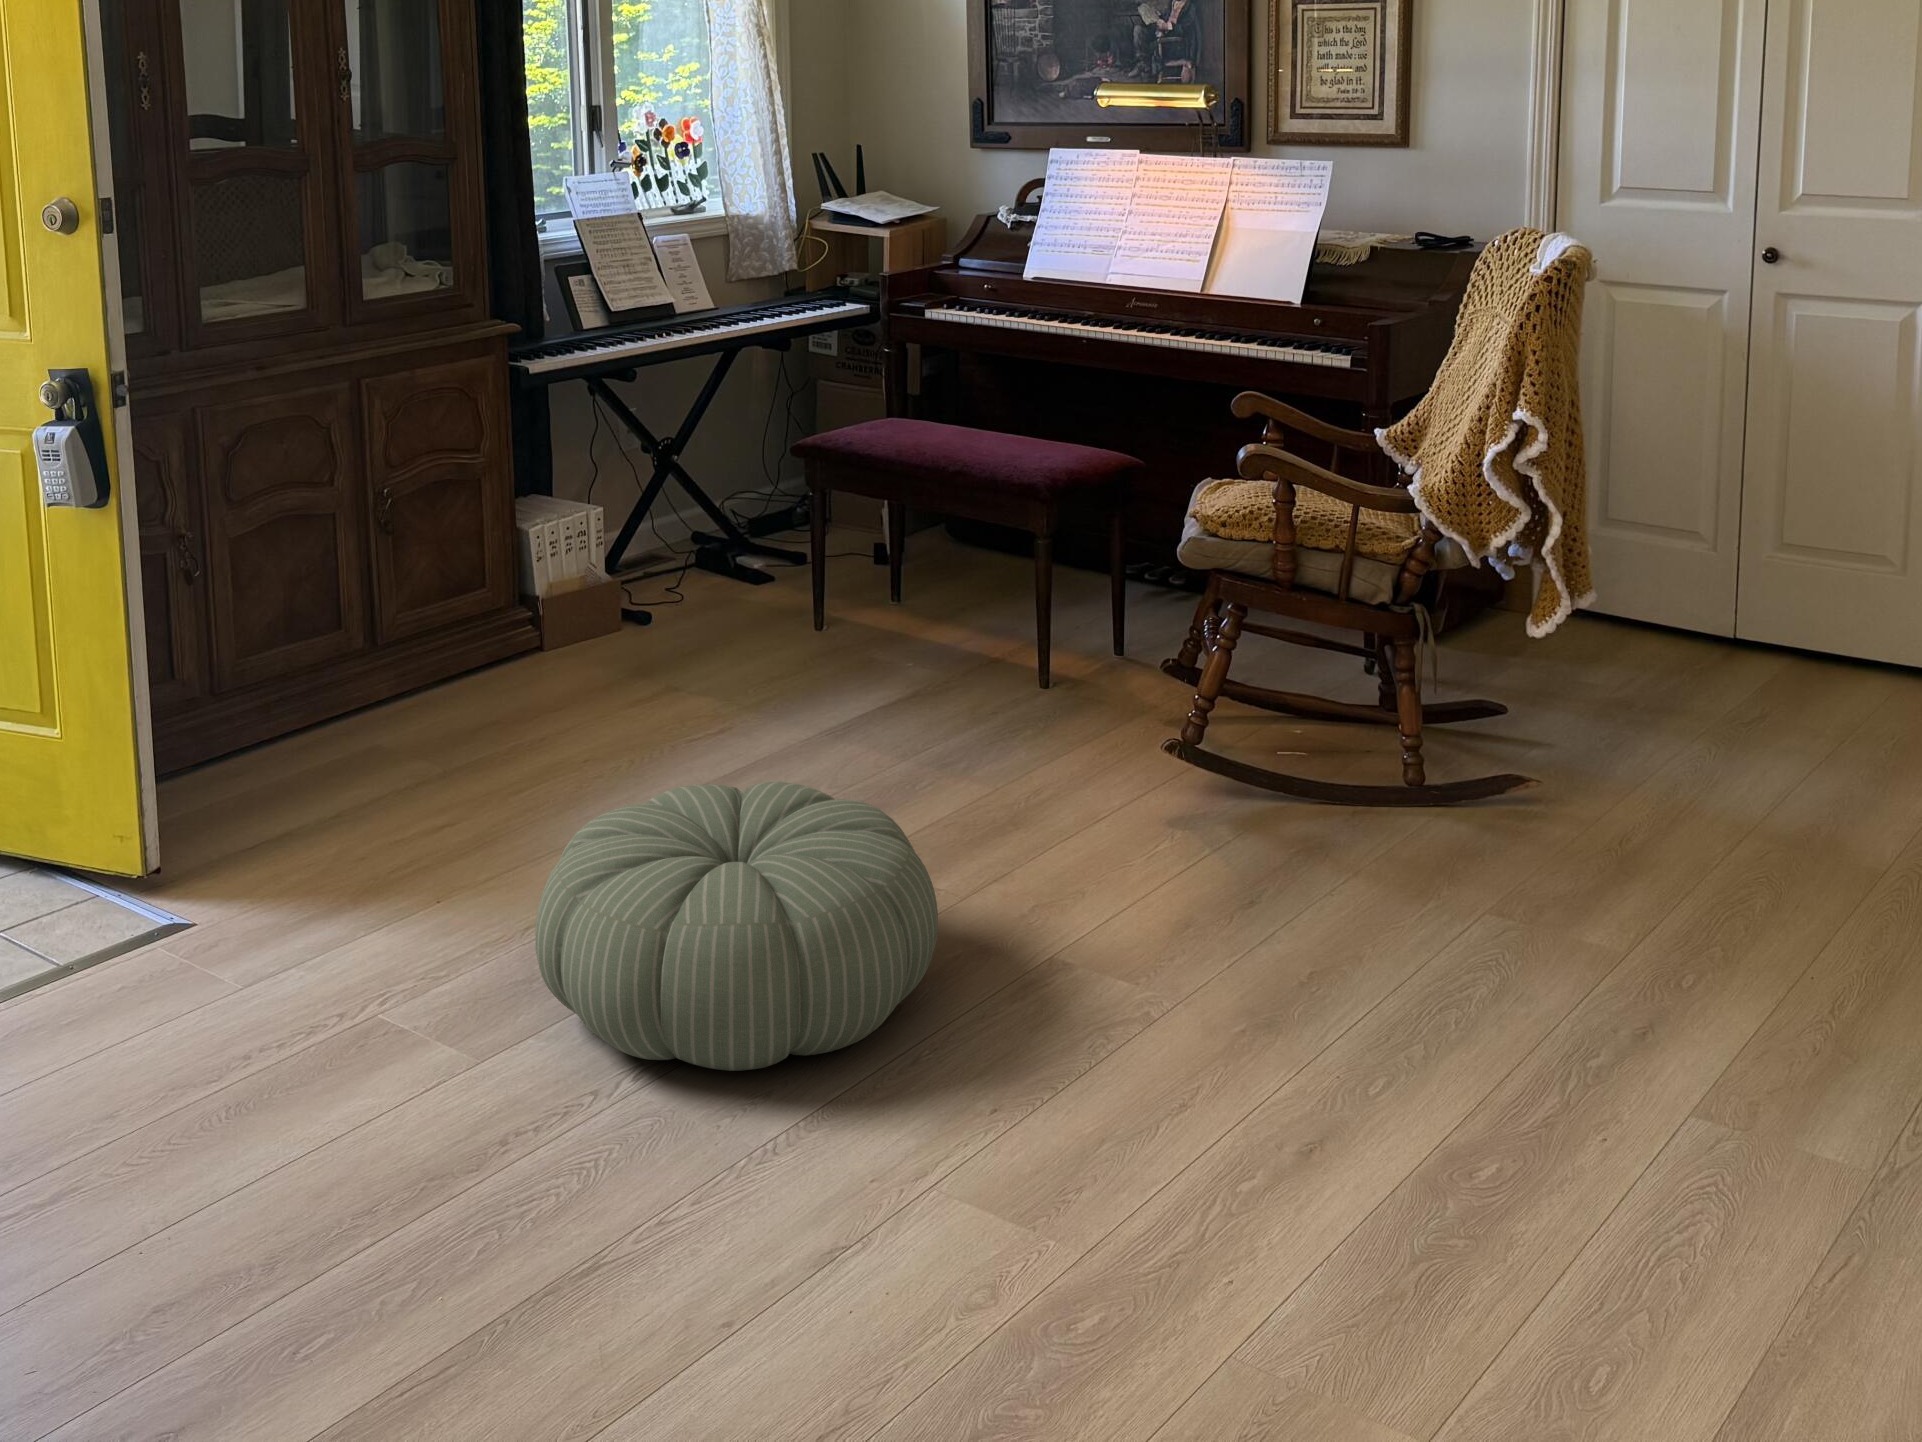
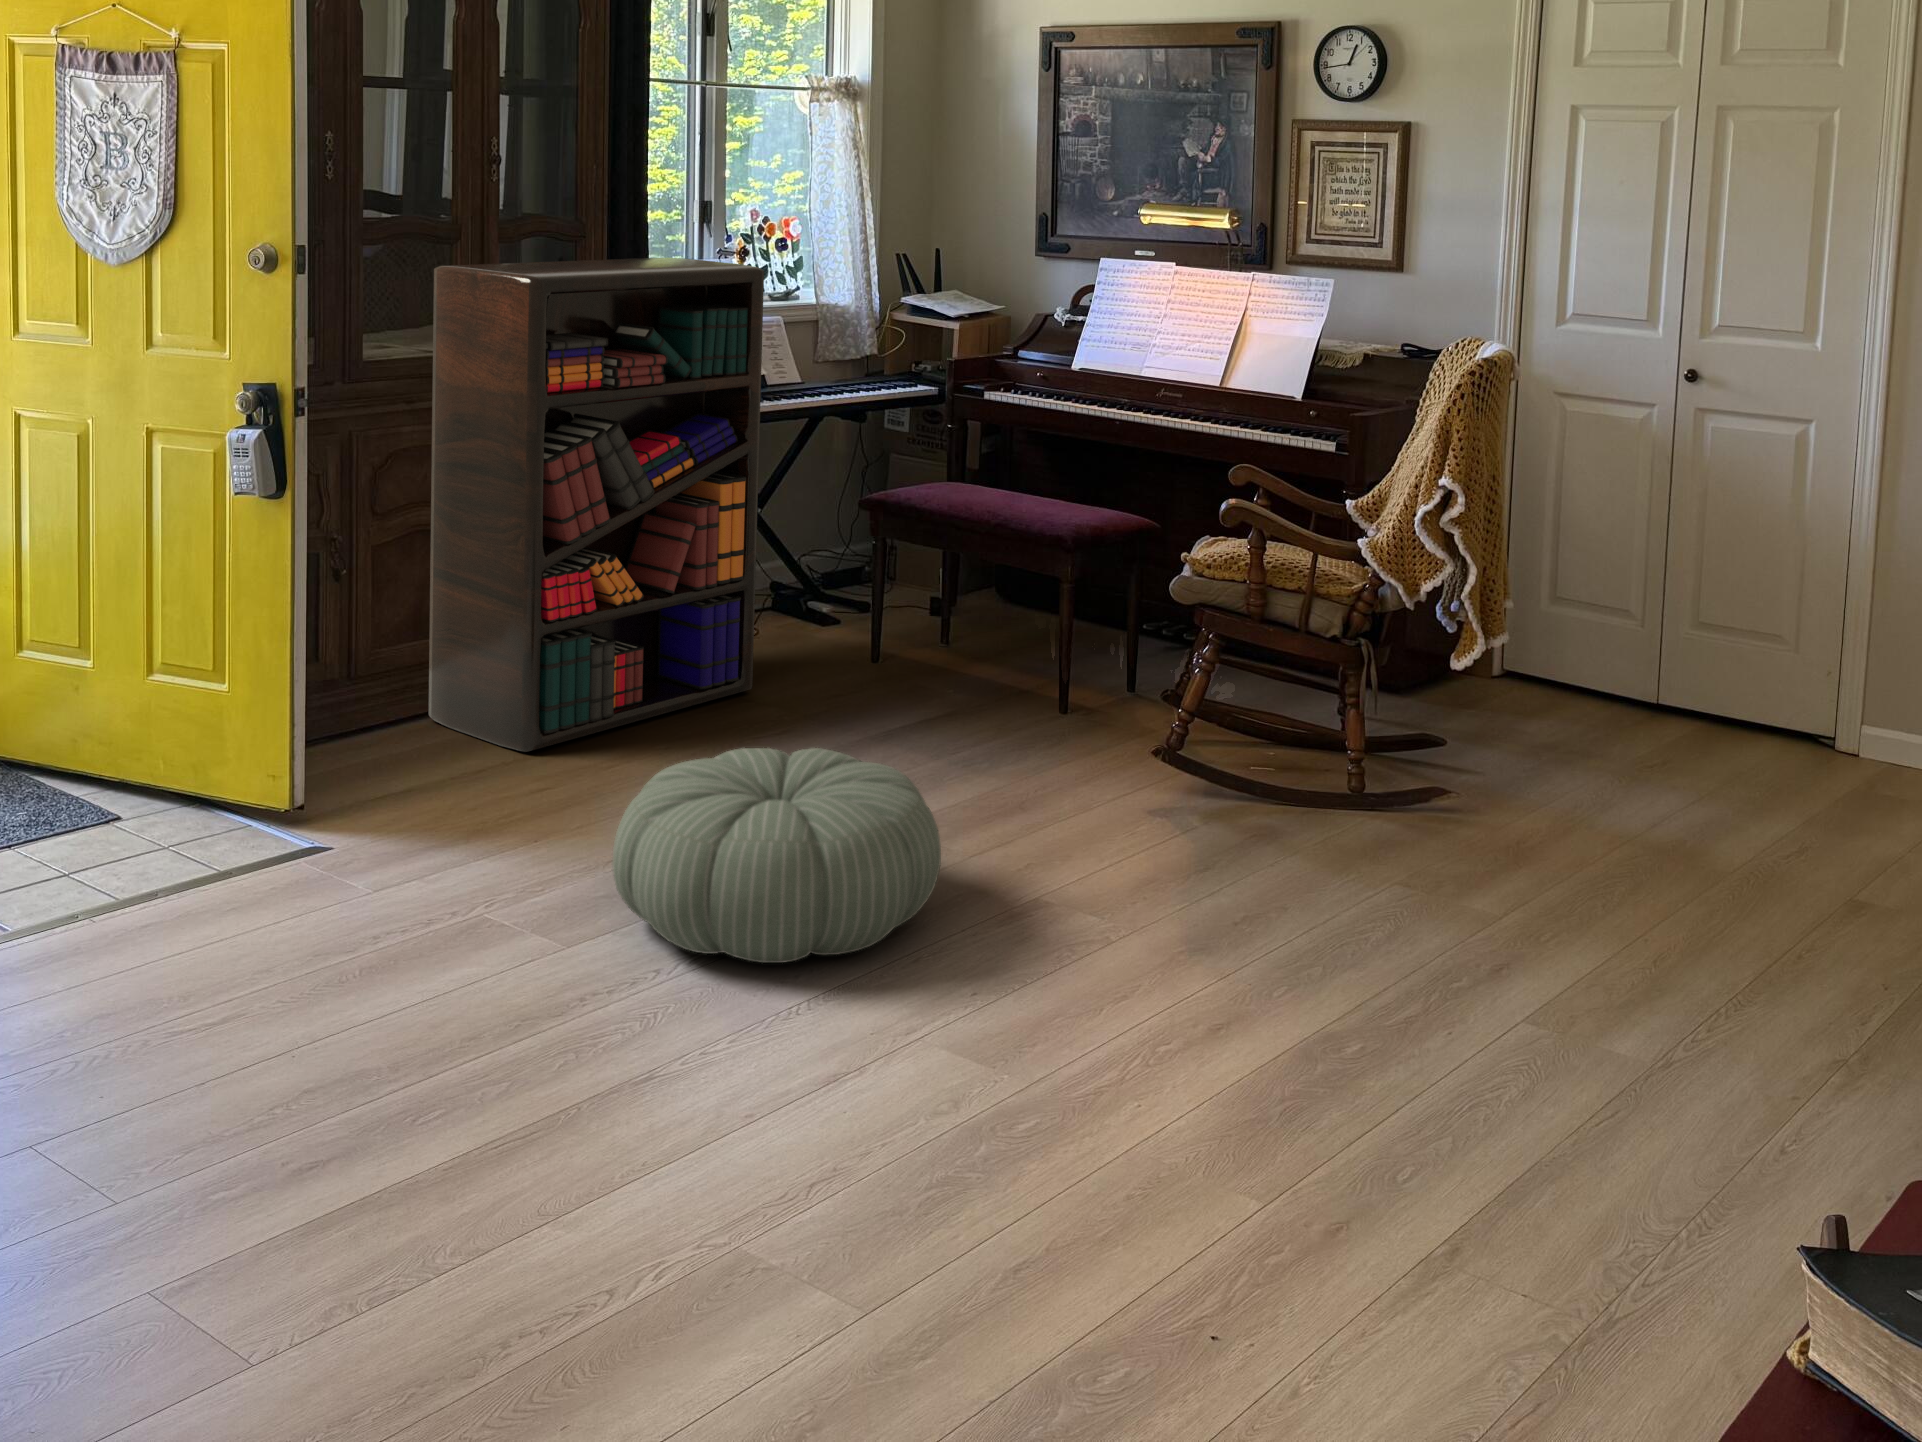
bookshelf: none [278,178,682,776] -> present [429,258,764,752]

